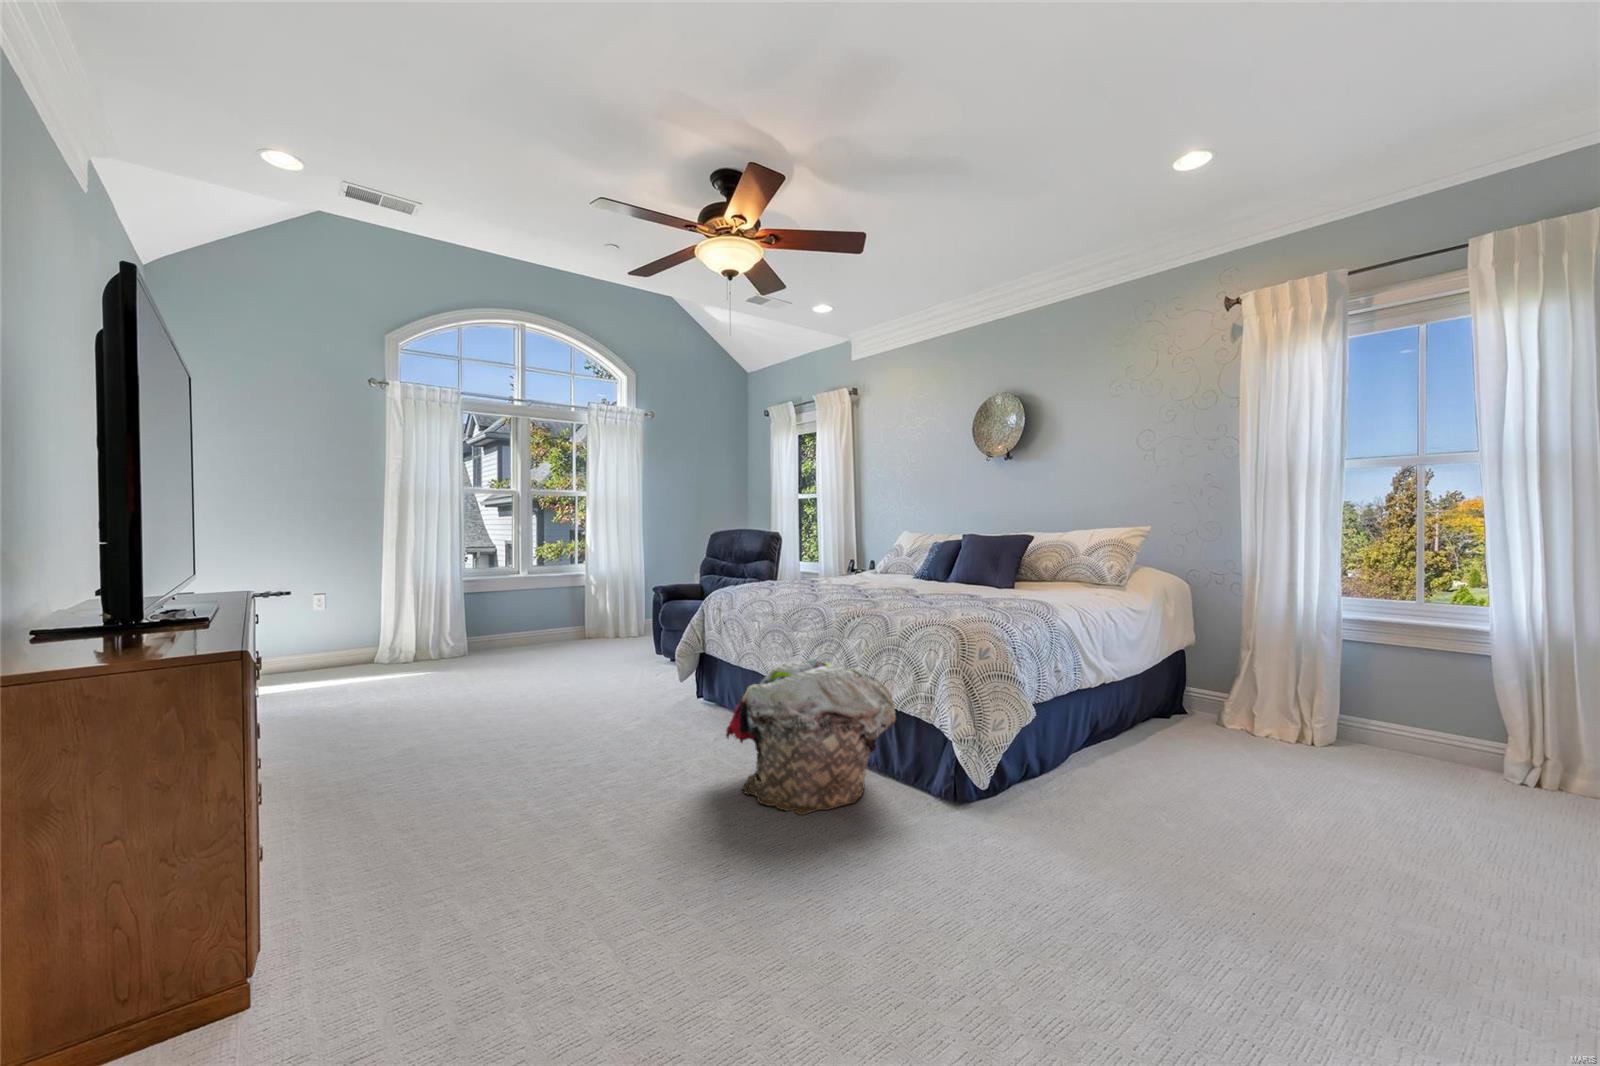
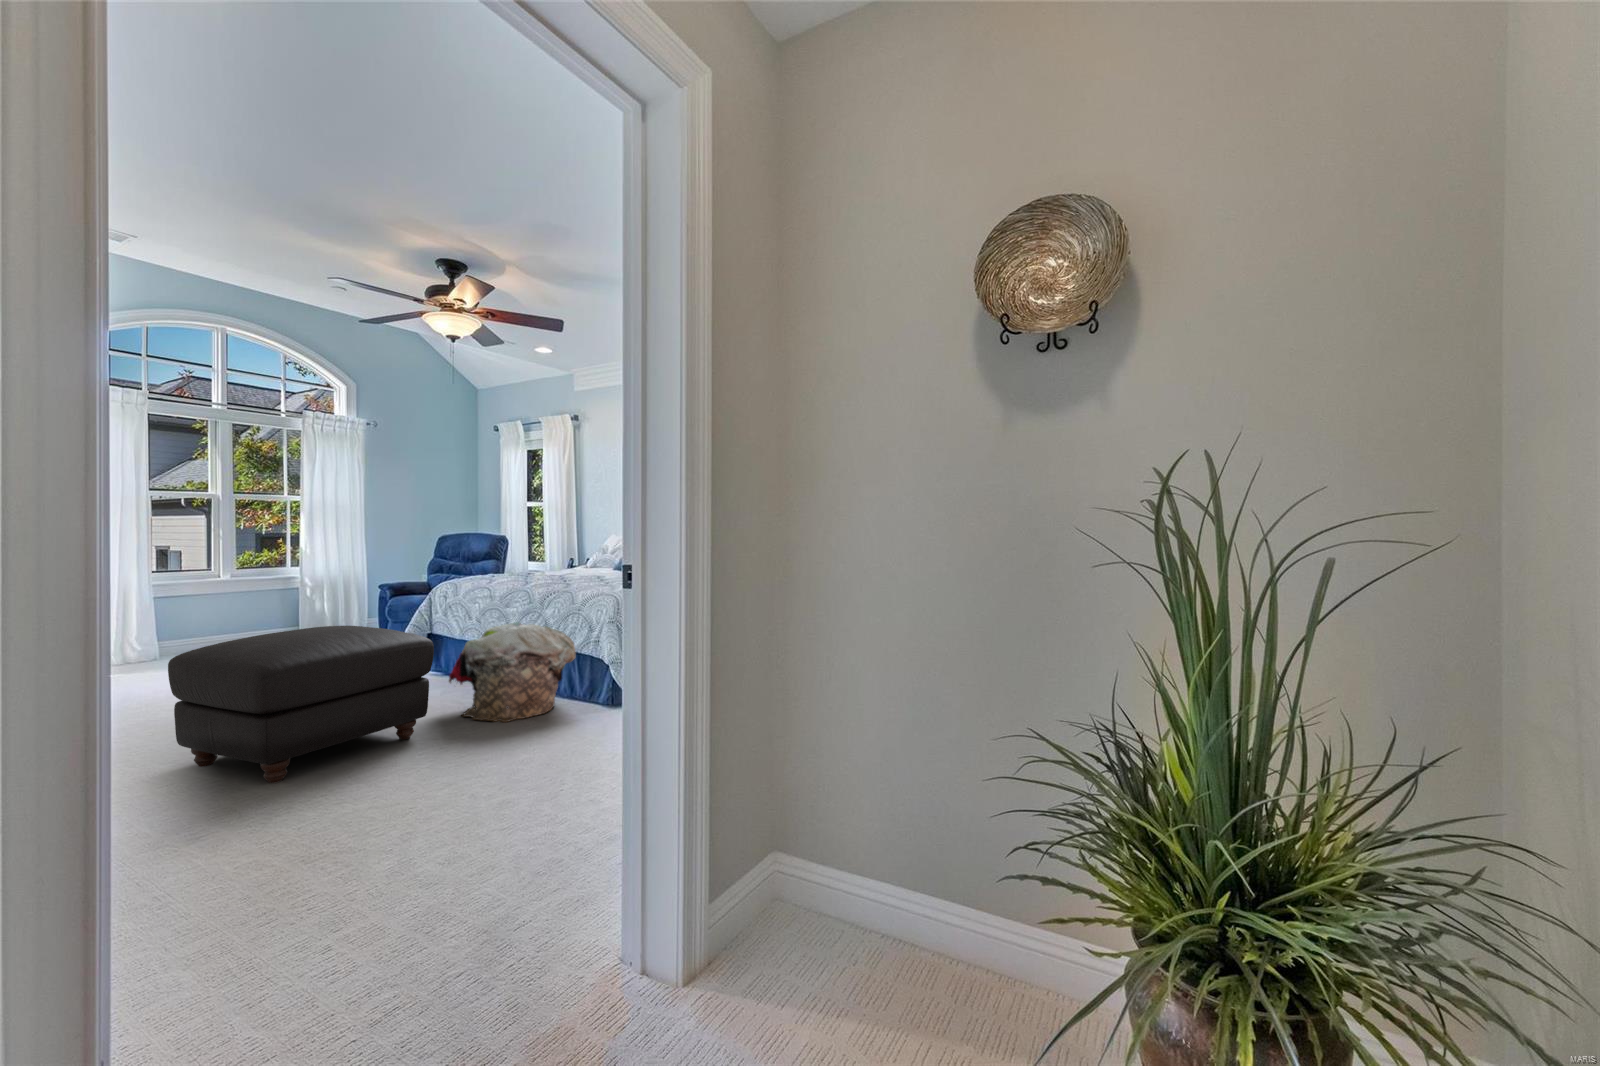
ottoman: none [392,657,708,915] -> present [168,626,434,783]

